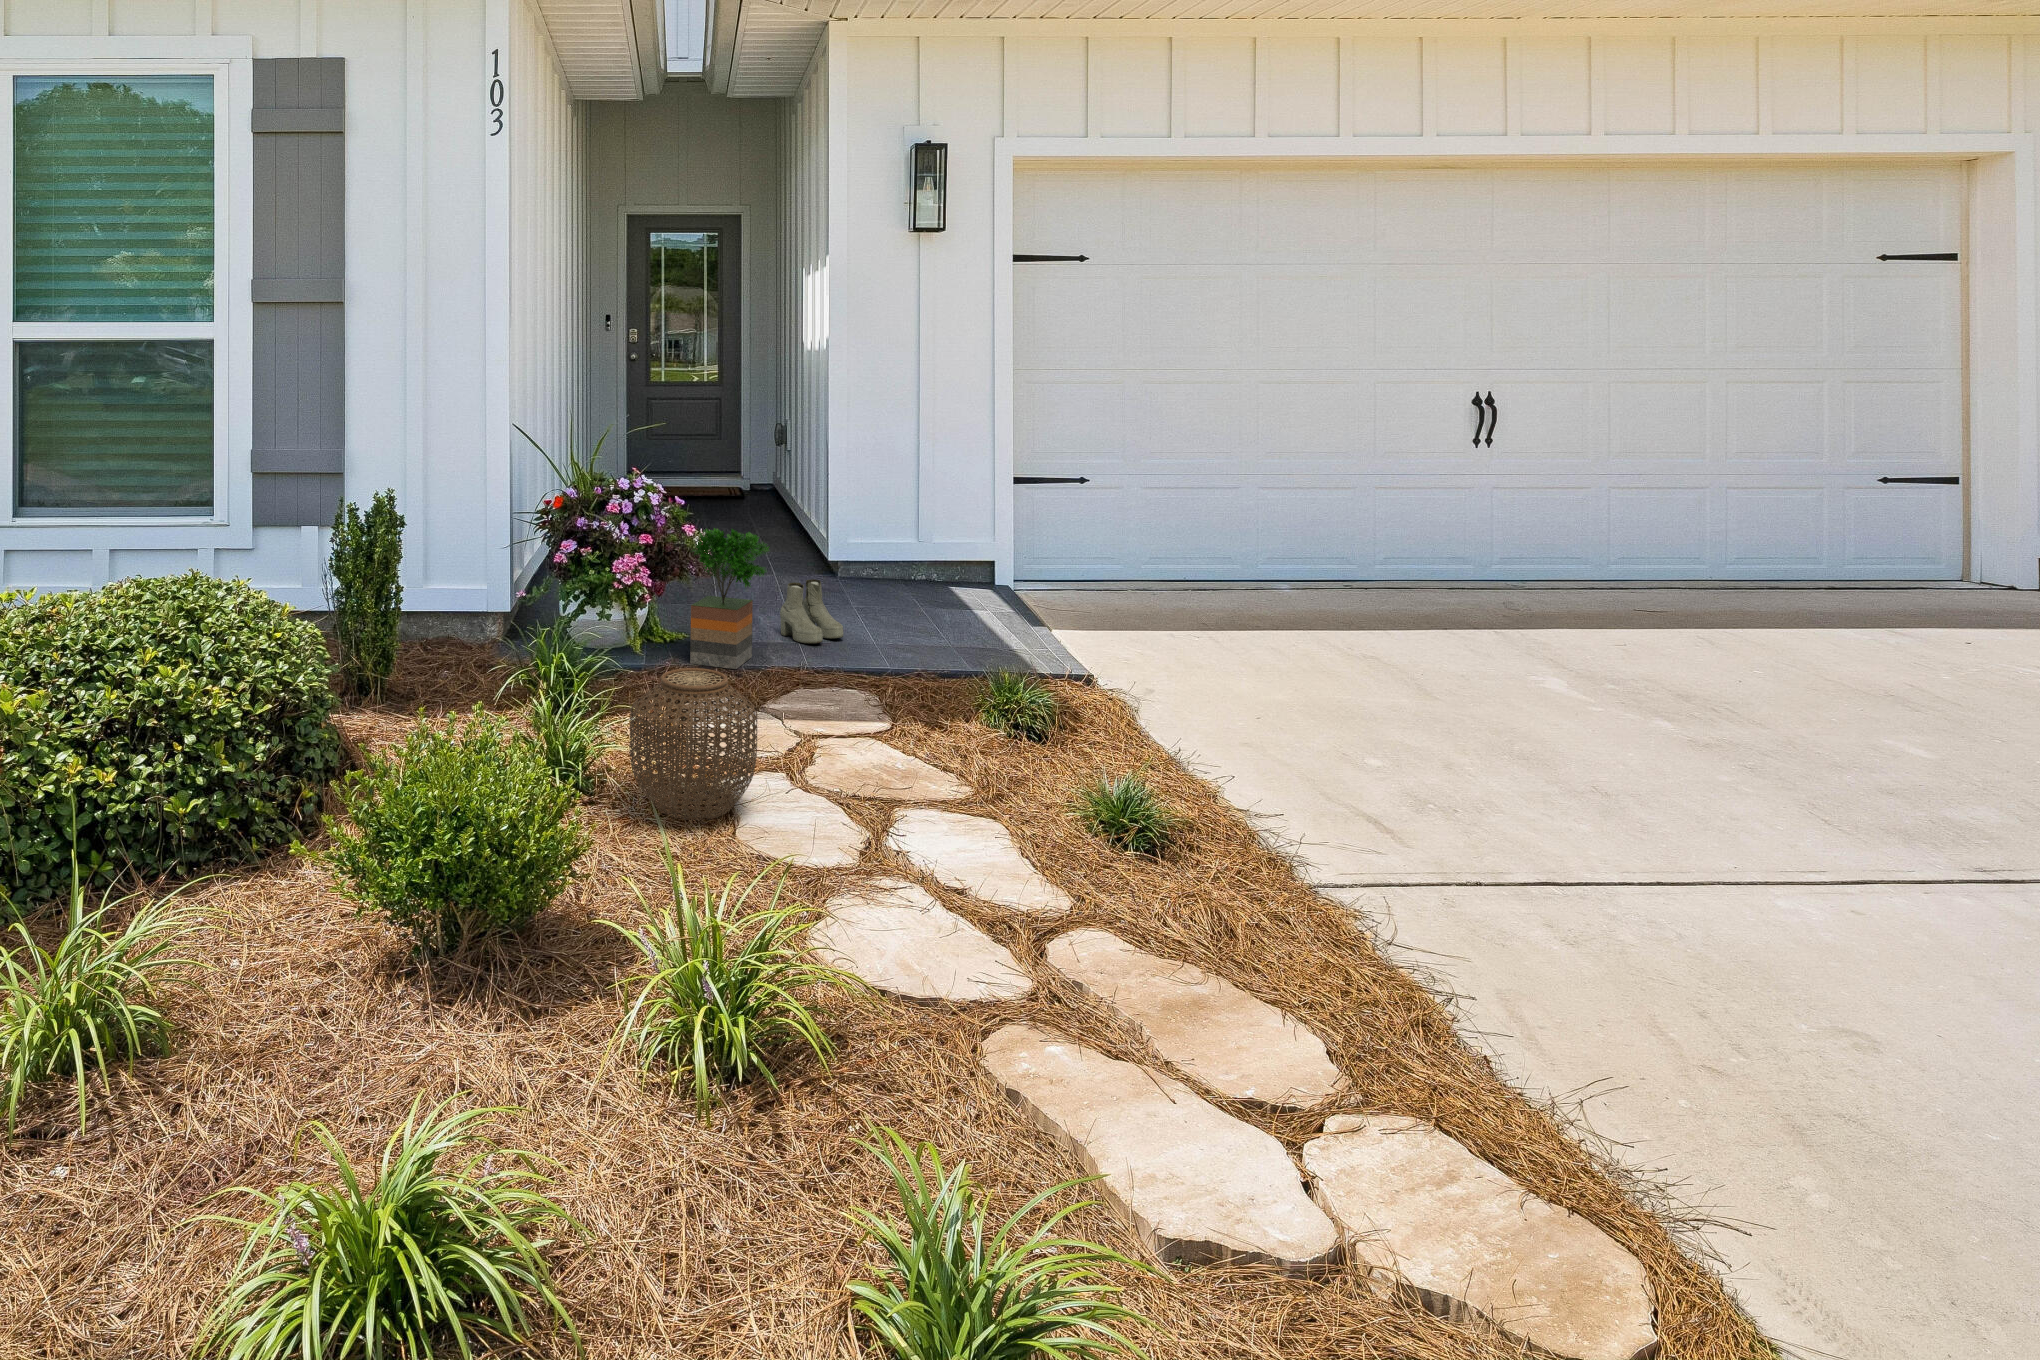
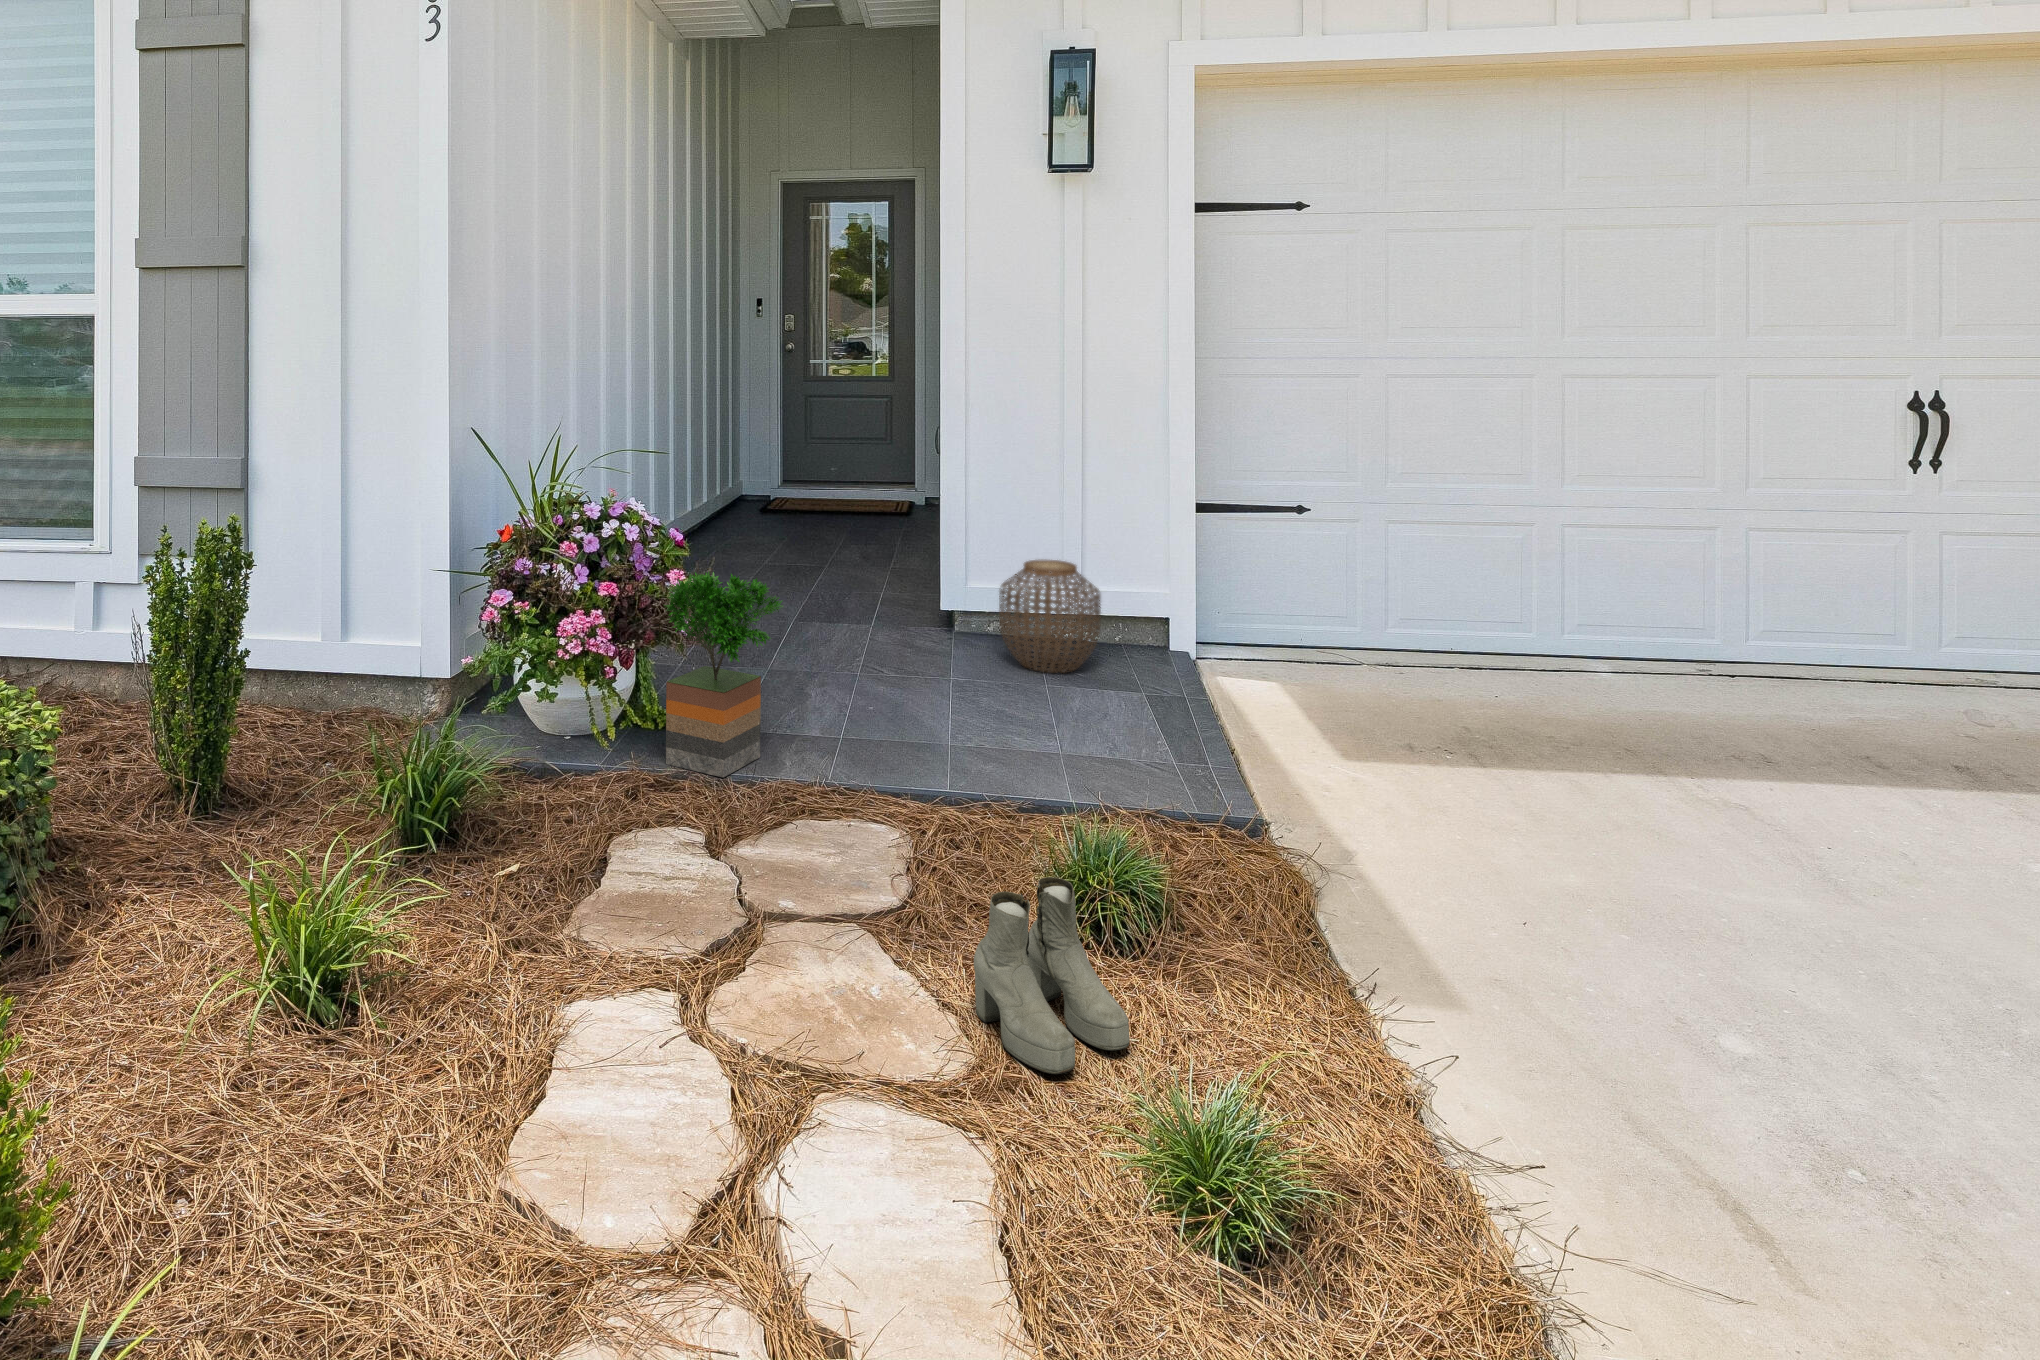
boots: present [780,579,843,644] -> present [974,877,1130,1074]
woven basket: present [629,668,757,820] -> present [999,560,1101,673]

